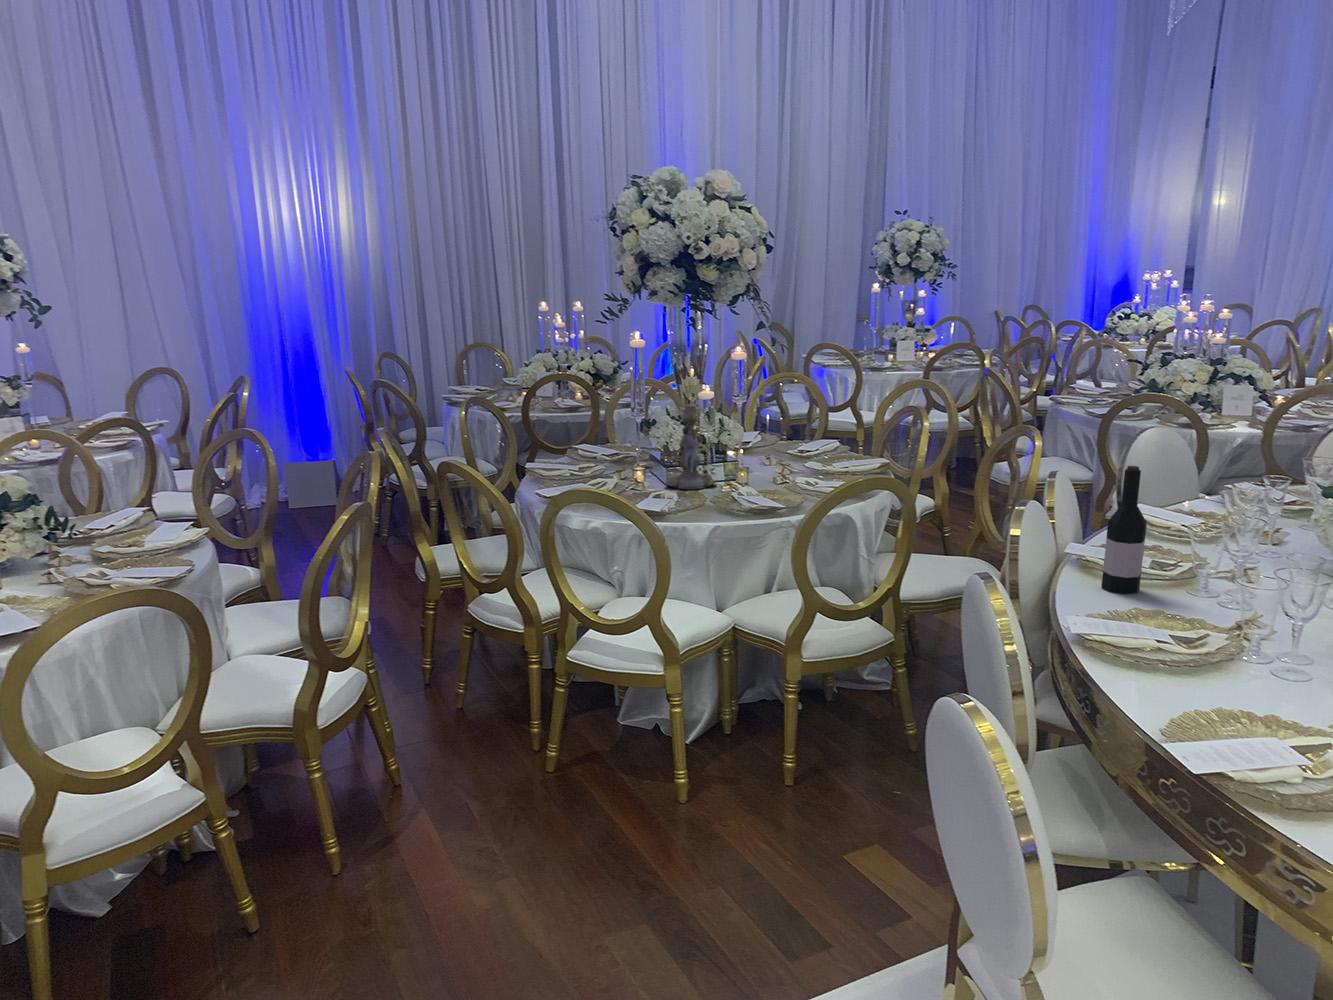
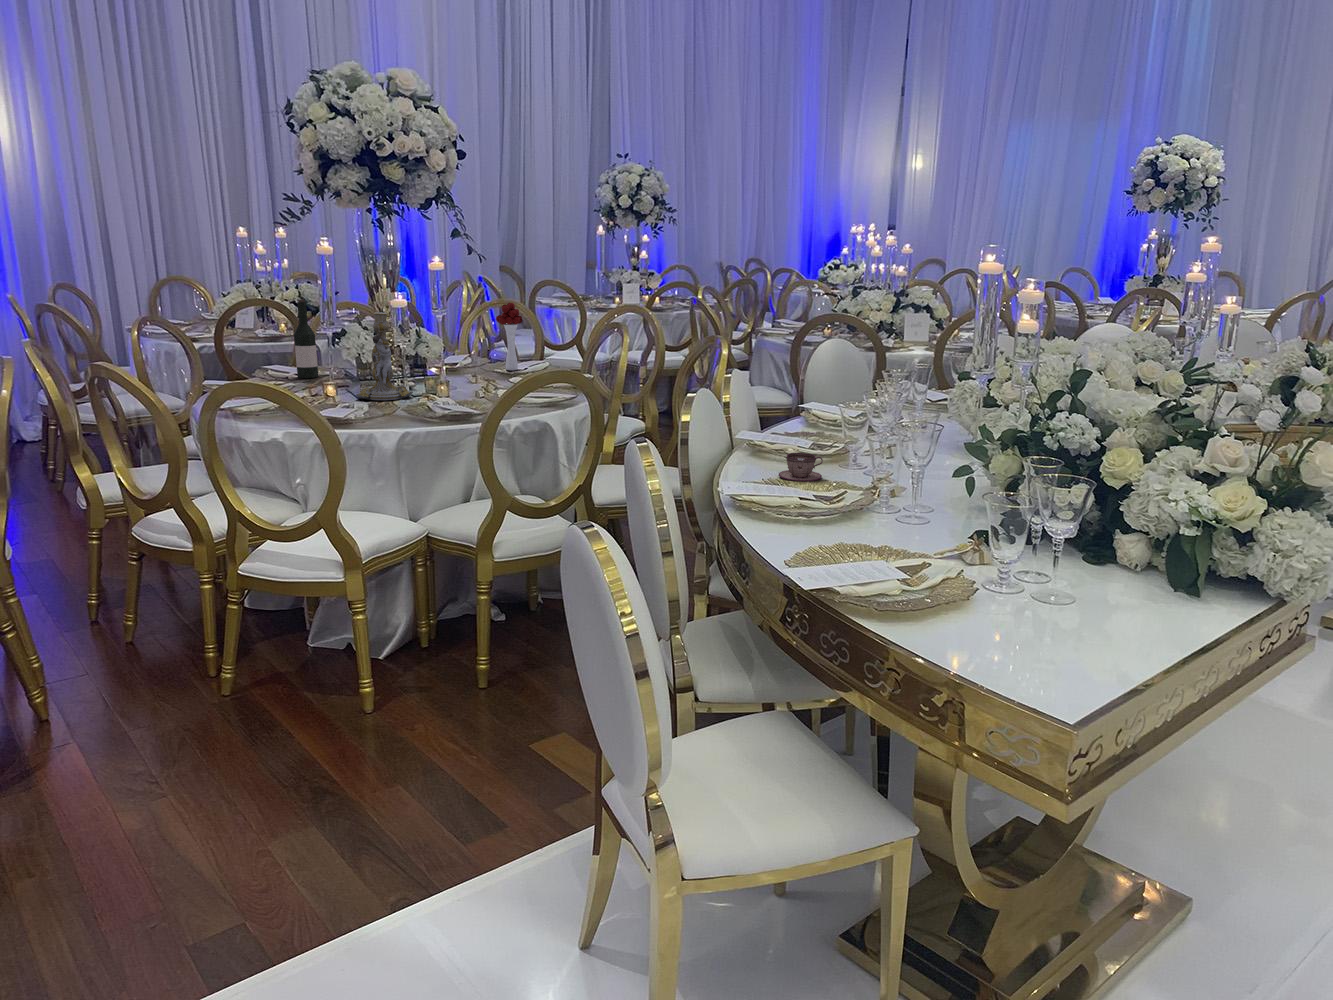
flower bouquet: none [791,384,817,450] -> present [496,303,522,370]
wine bottle: present [1102,466,1147,594] -> present [294,300,318,378]
teacup: none [1148,594,1205,631] -> present [779,453,823,481]

